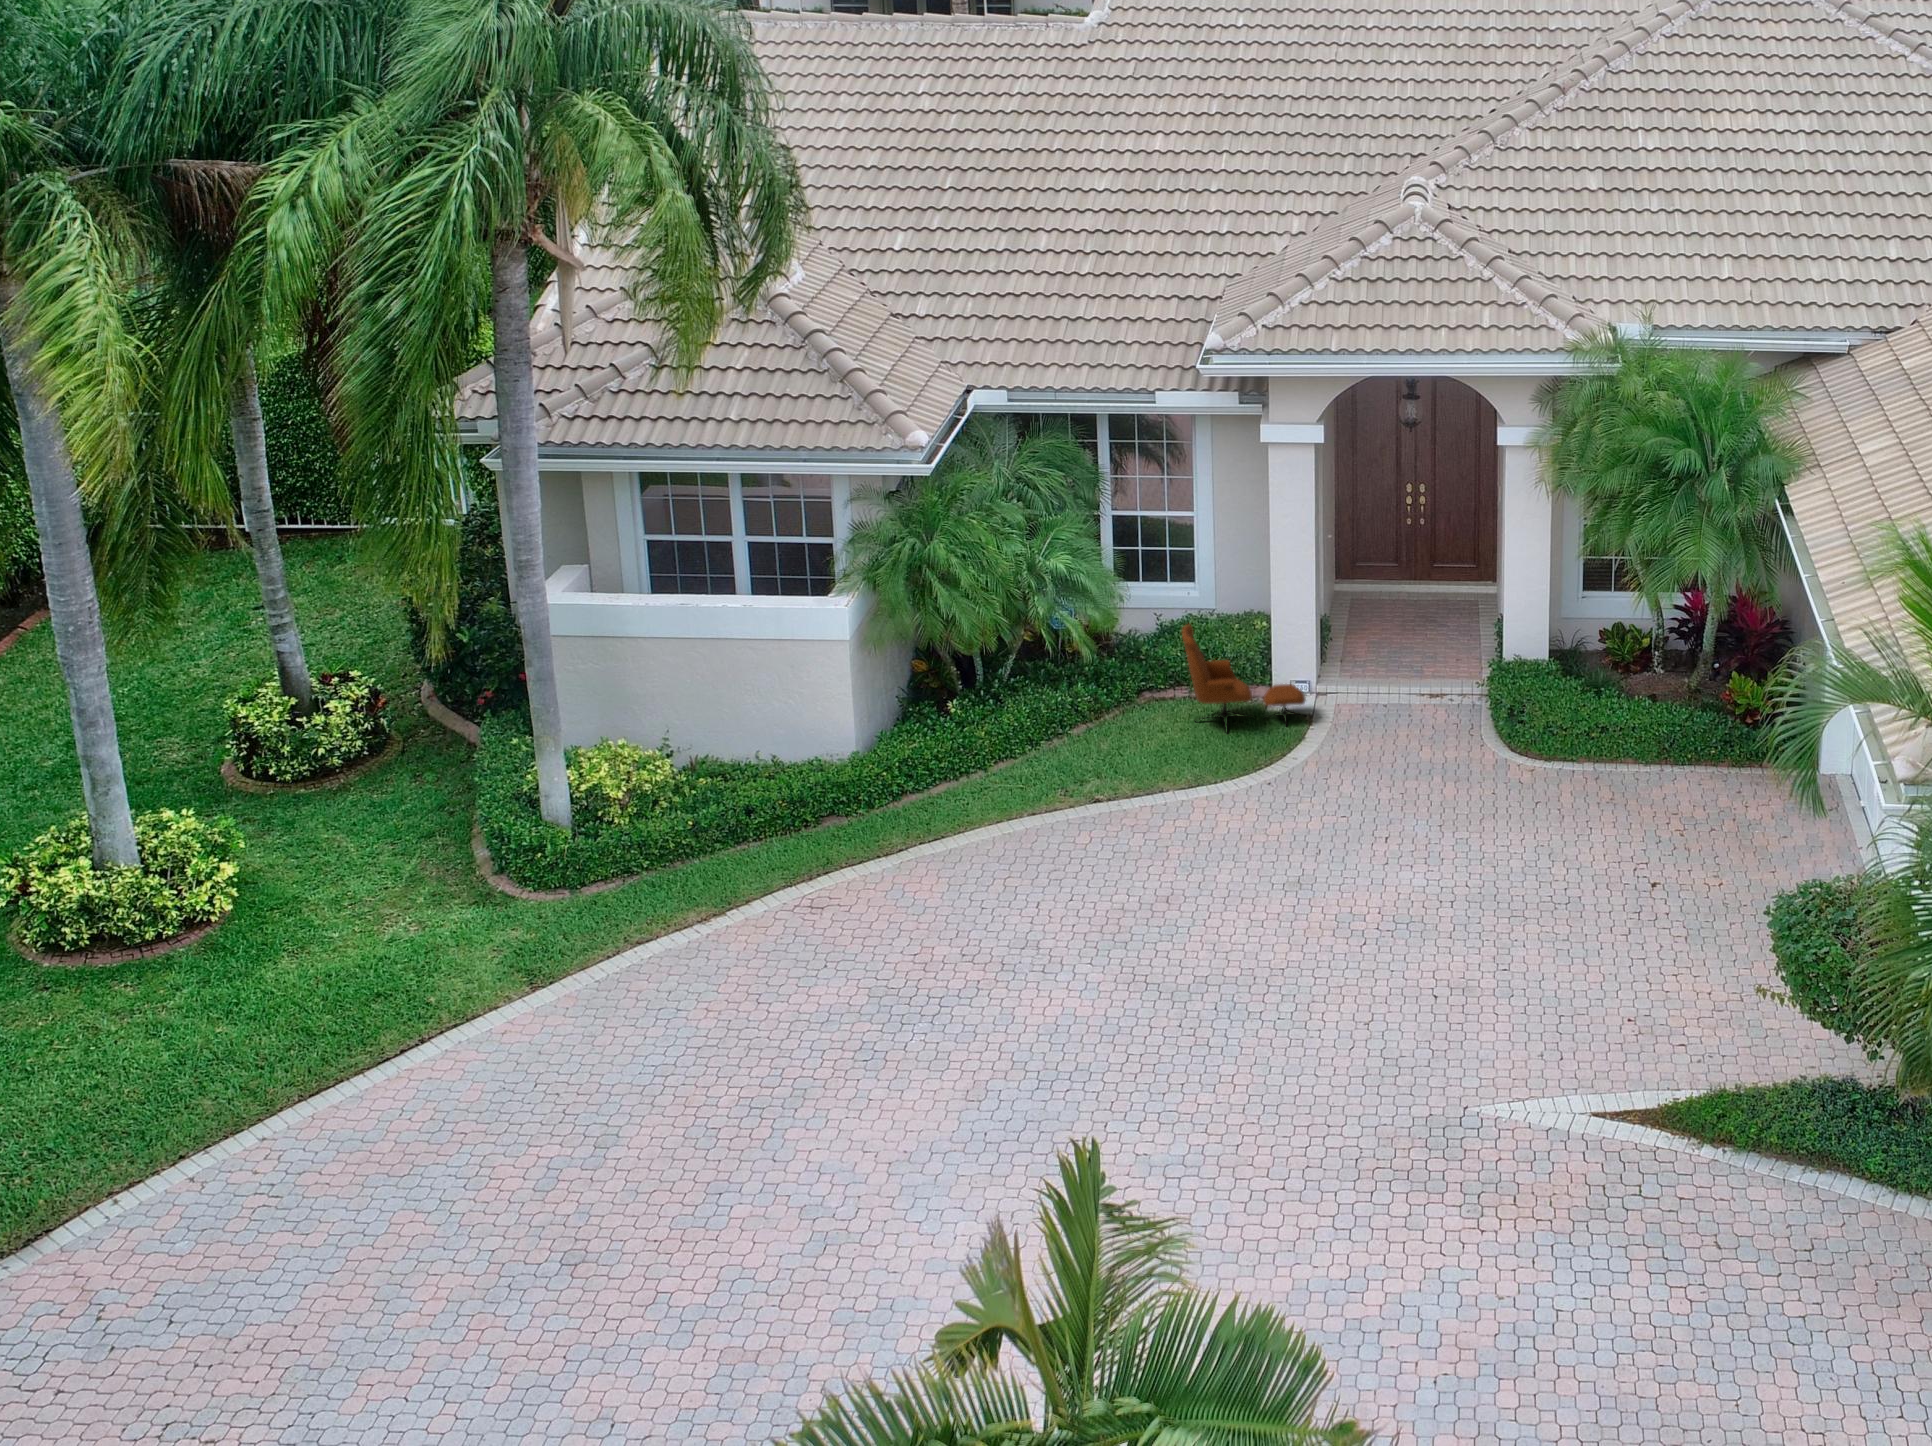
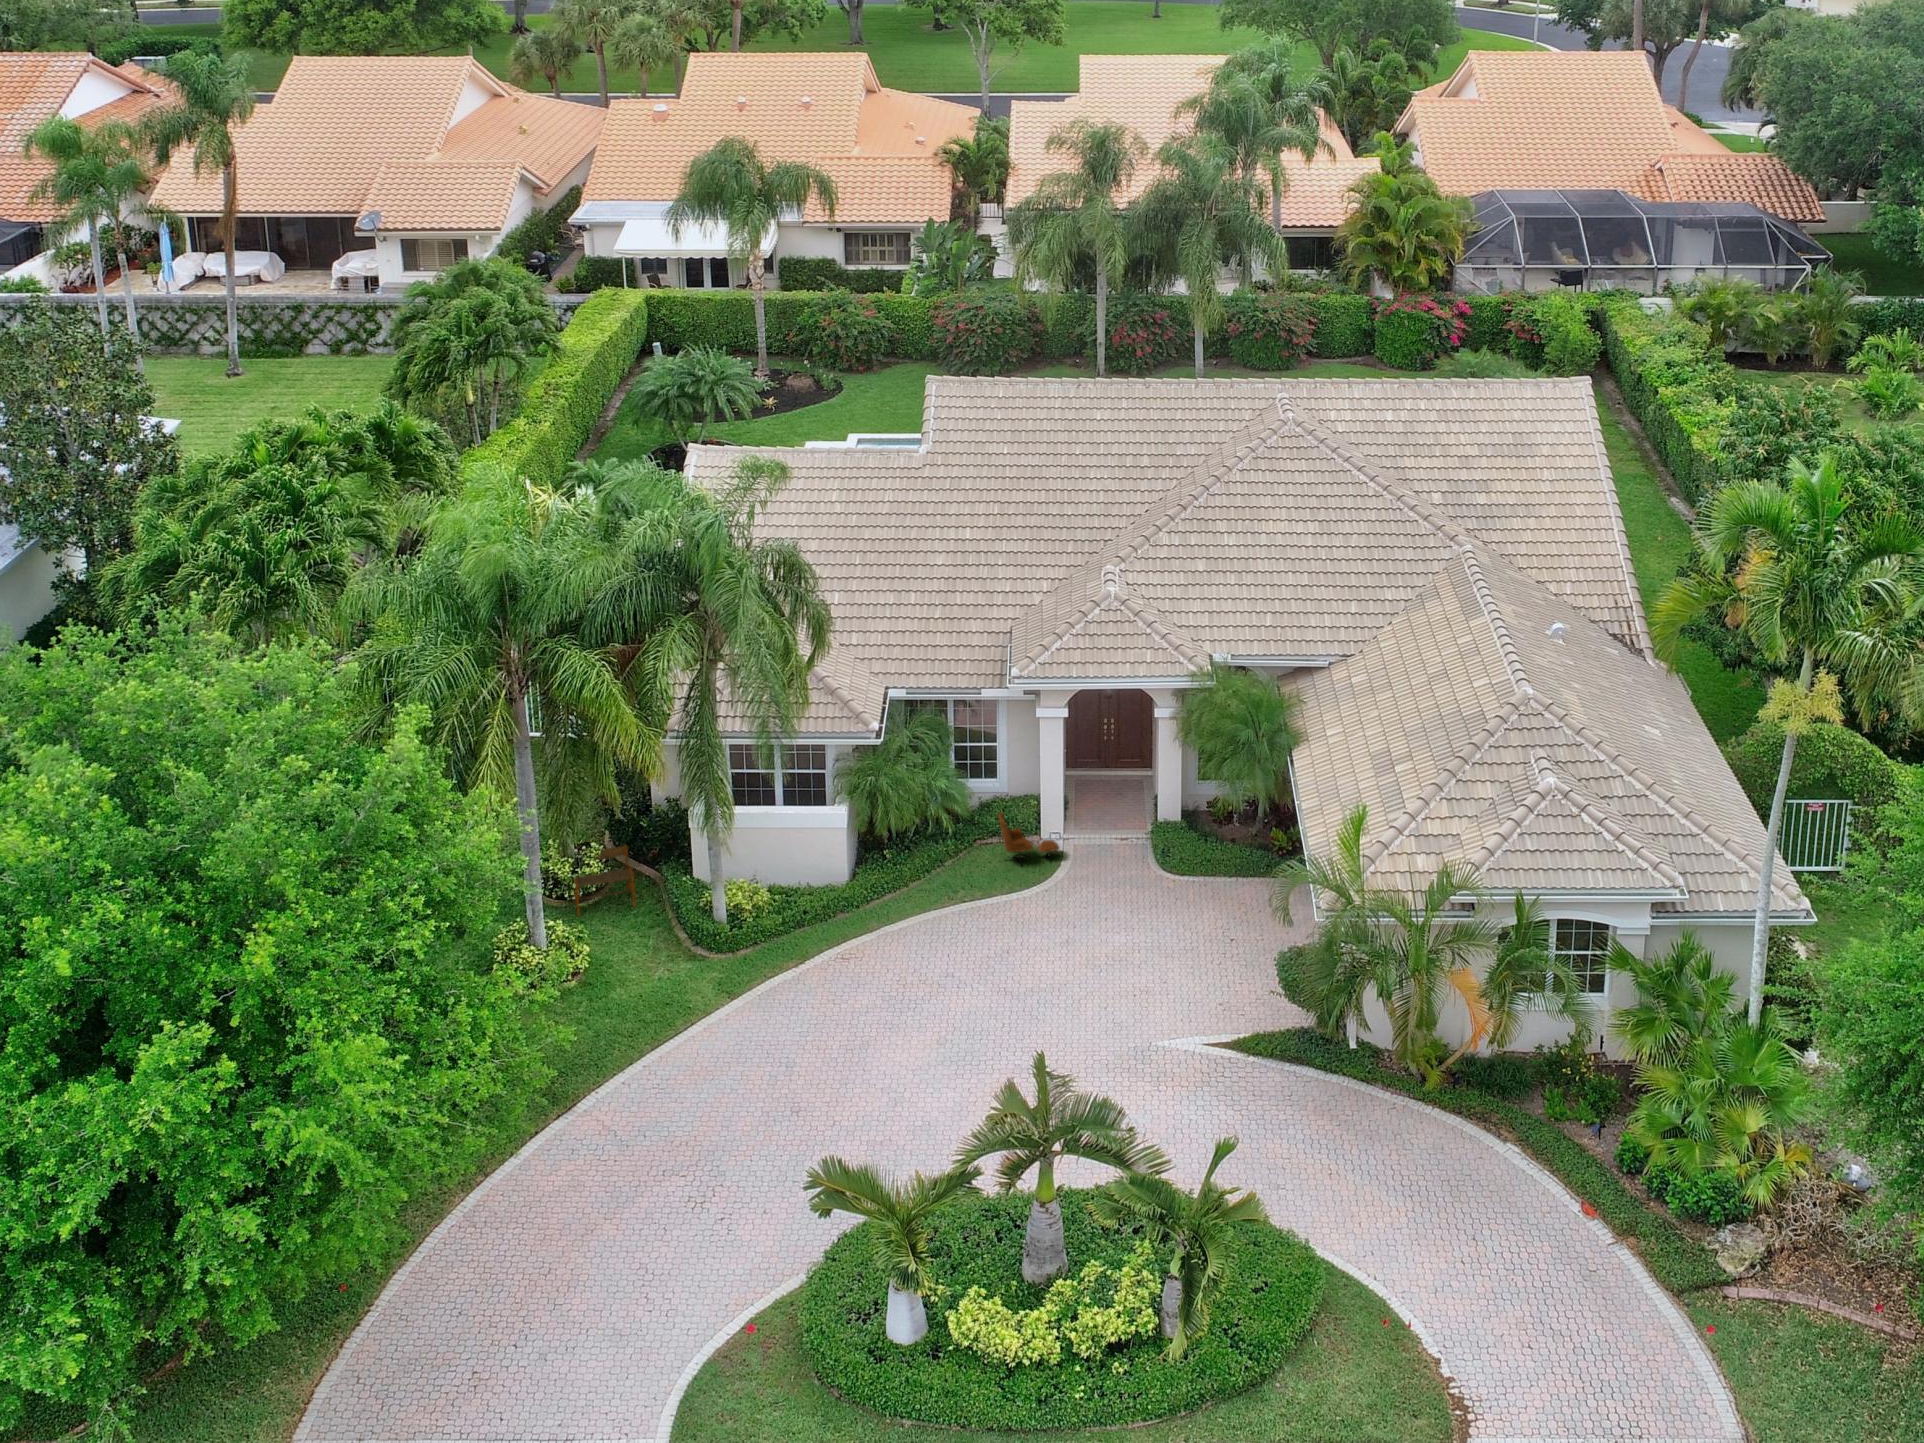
bench: none [287,666,430,806] -> present [574,845,636,916]

